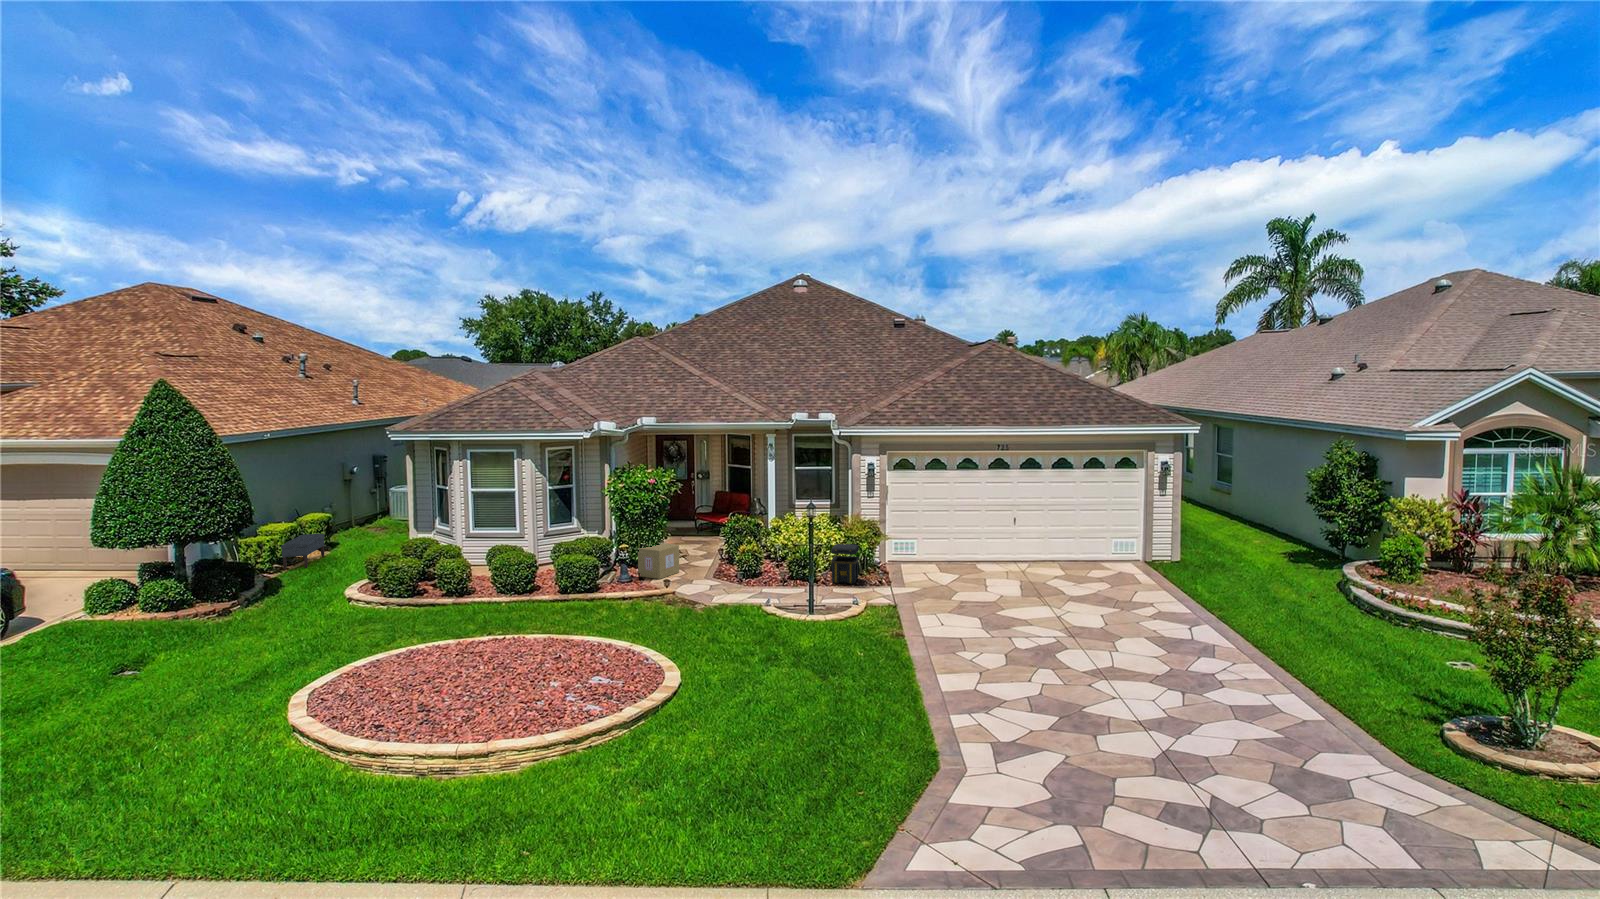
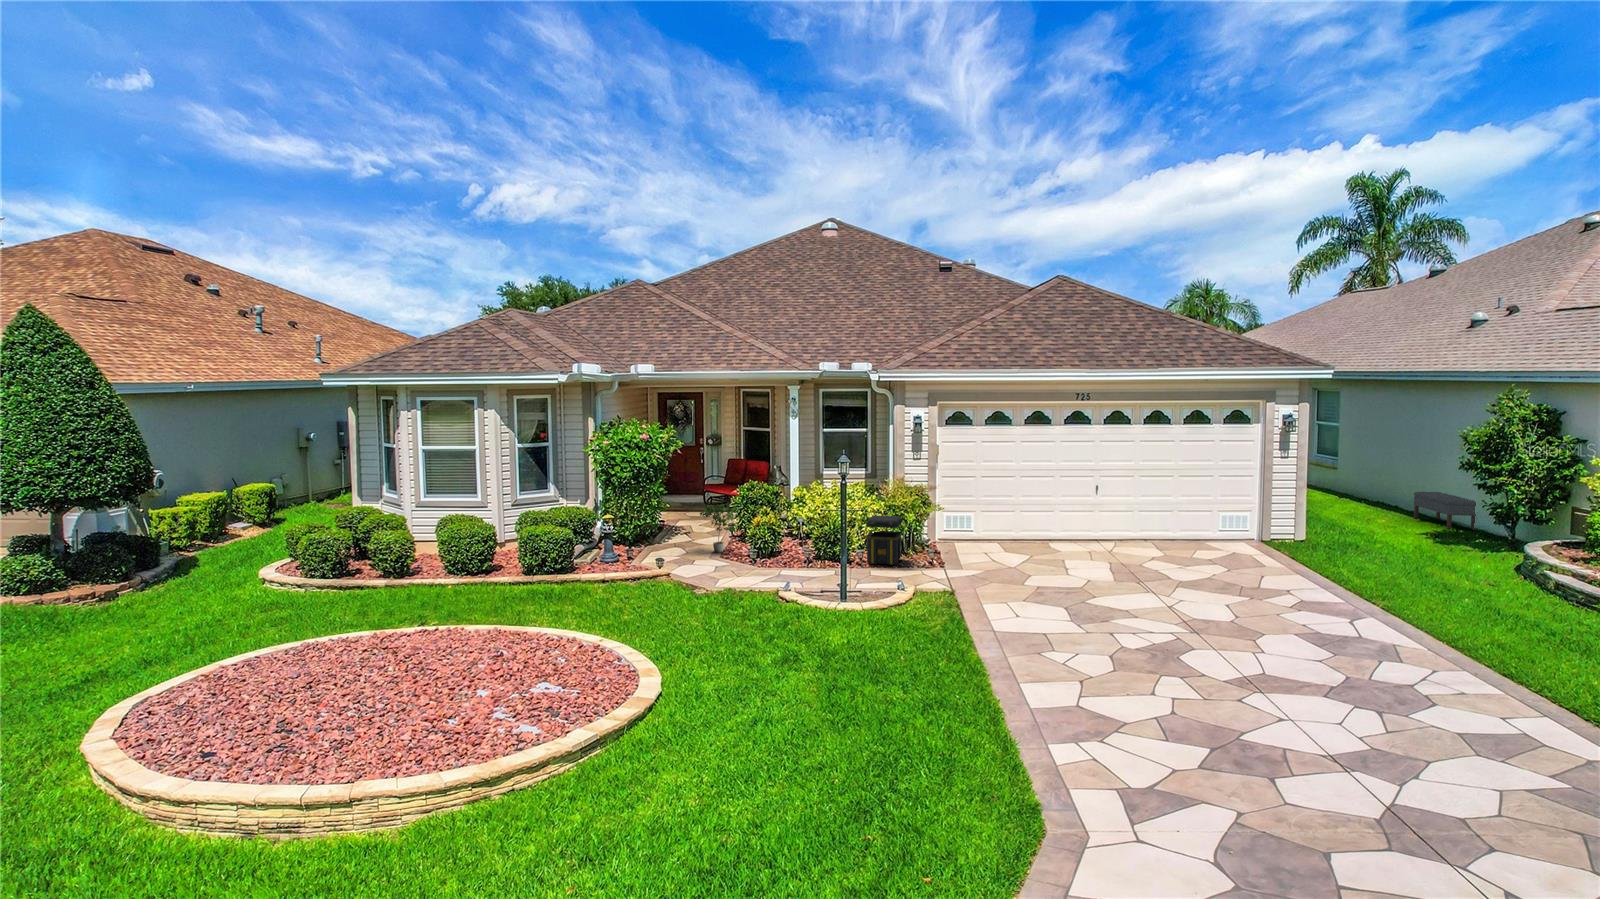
bench: present [281,534,325,569] -> present [1414,492,1476,530]
potted plant: none [697,534,730,574] -> present [700,504,740,553]
cardboard box: present [638,543,679,579] -> none [625,515,677,559]

